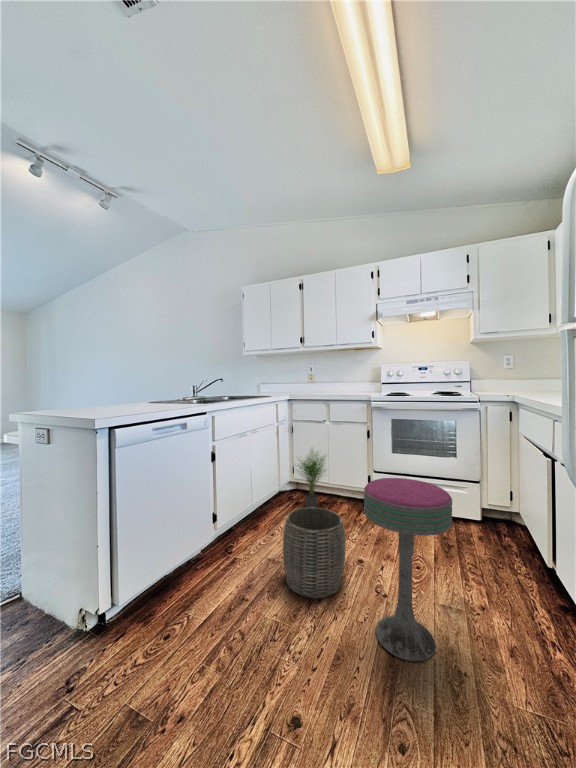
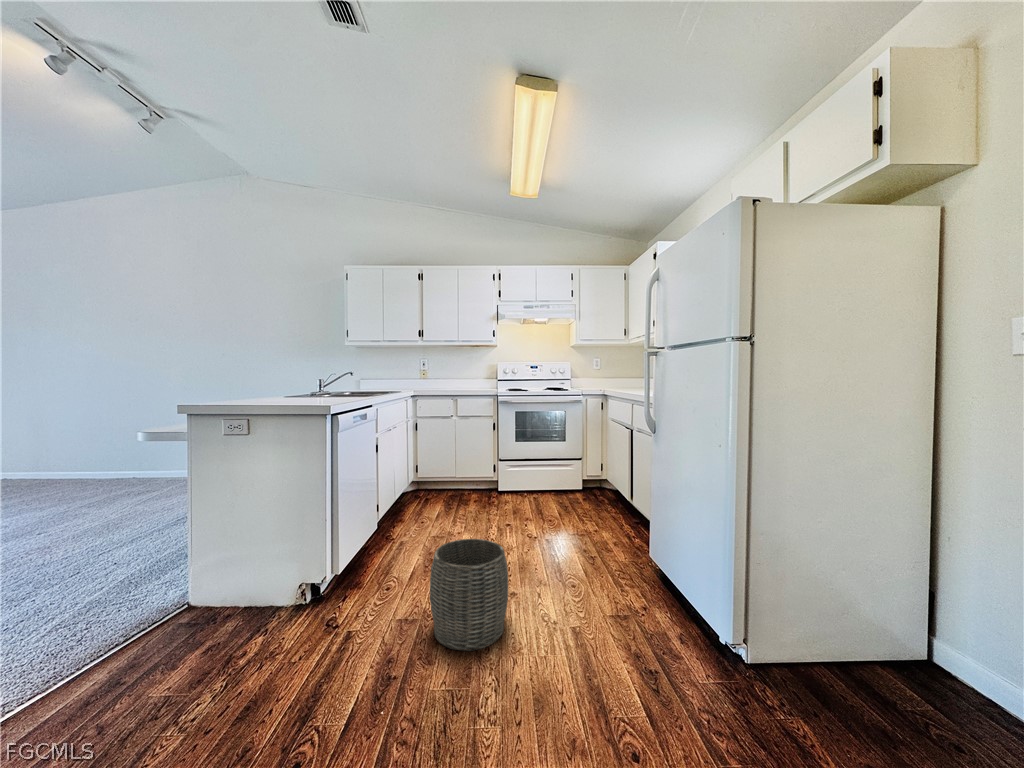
potted plant: present [299,451,325,508] -> none [393,465,447,547]
bar stool: present [364,478,452,662] -> none [548,487,639,679]

